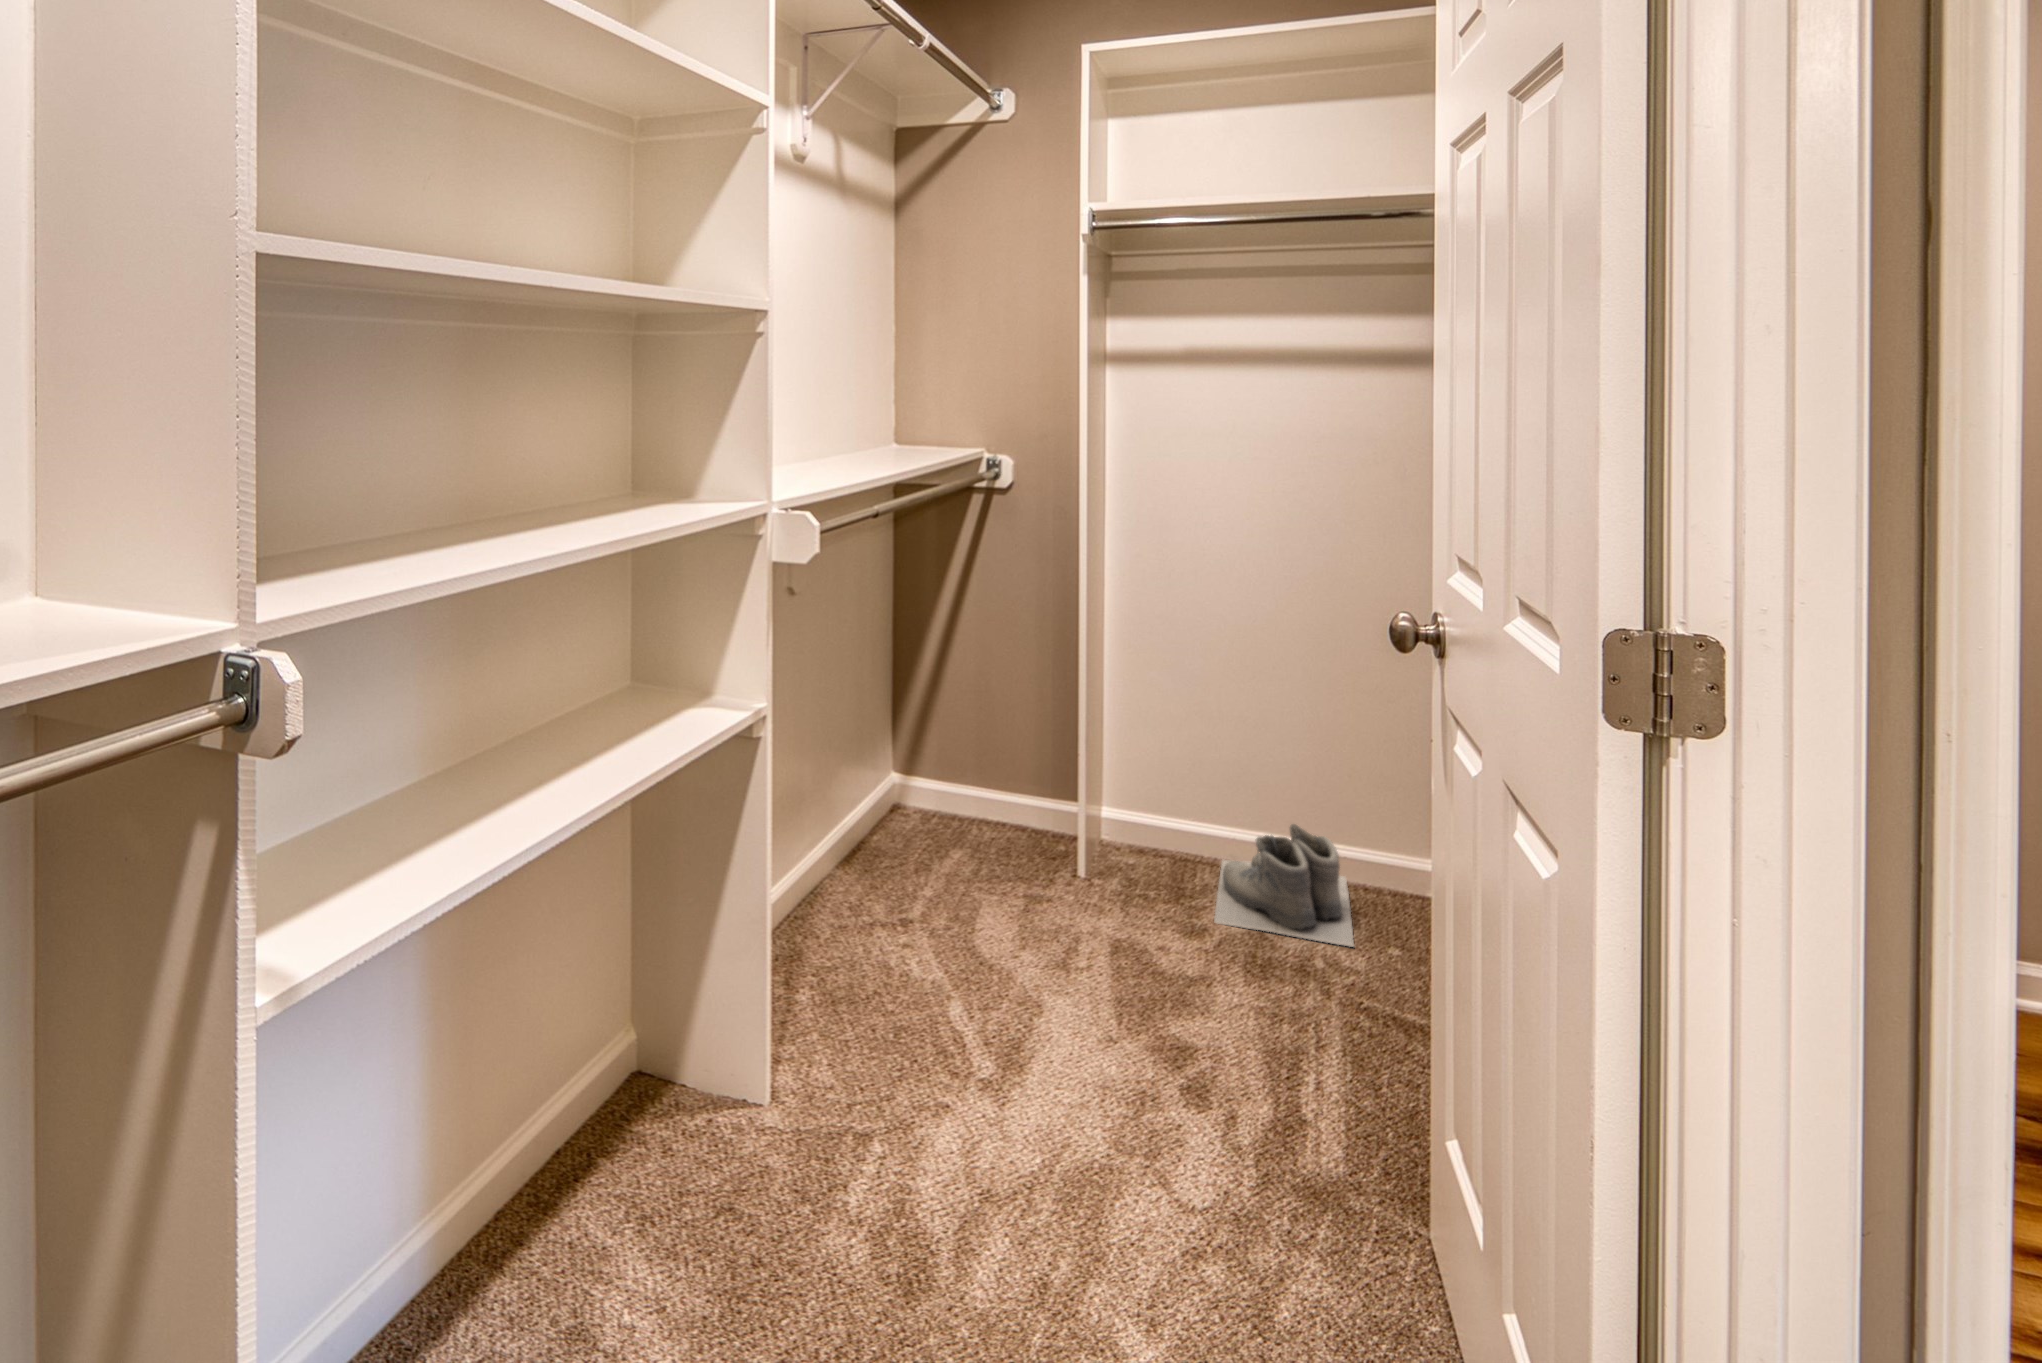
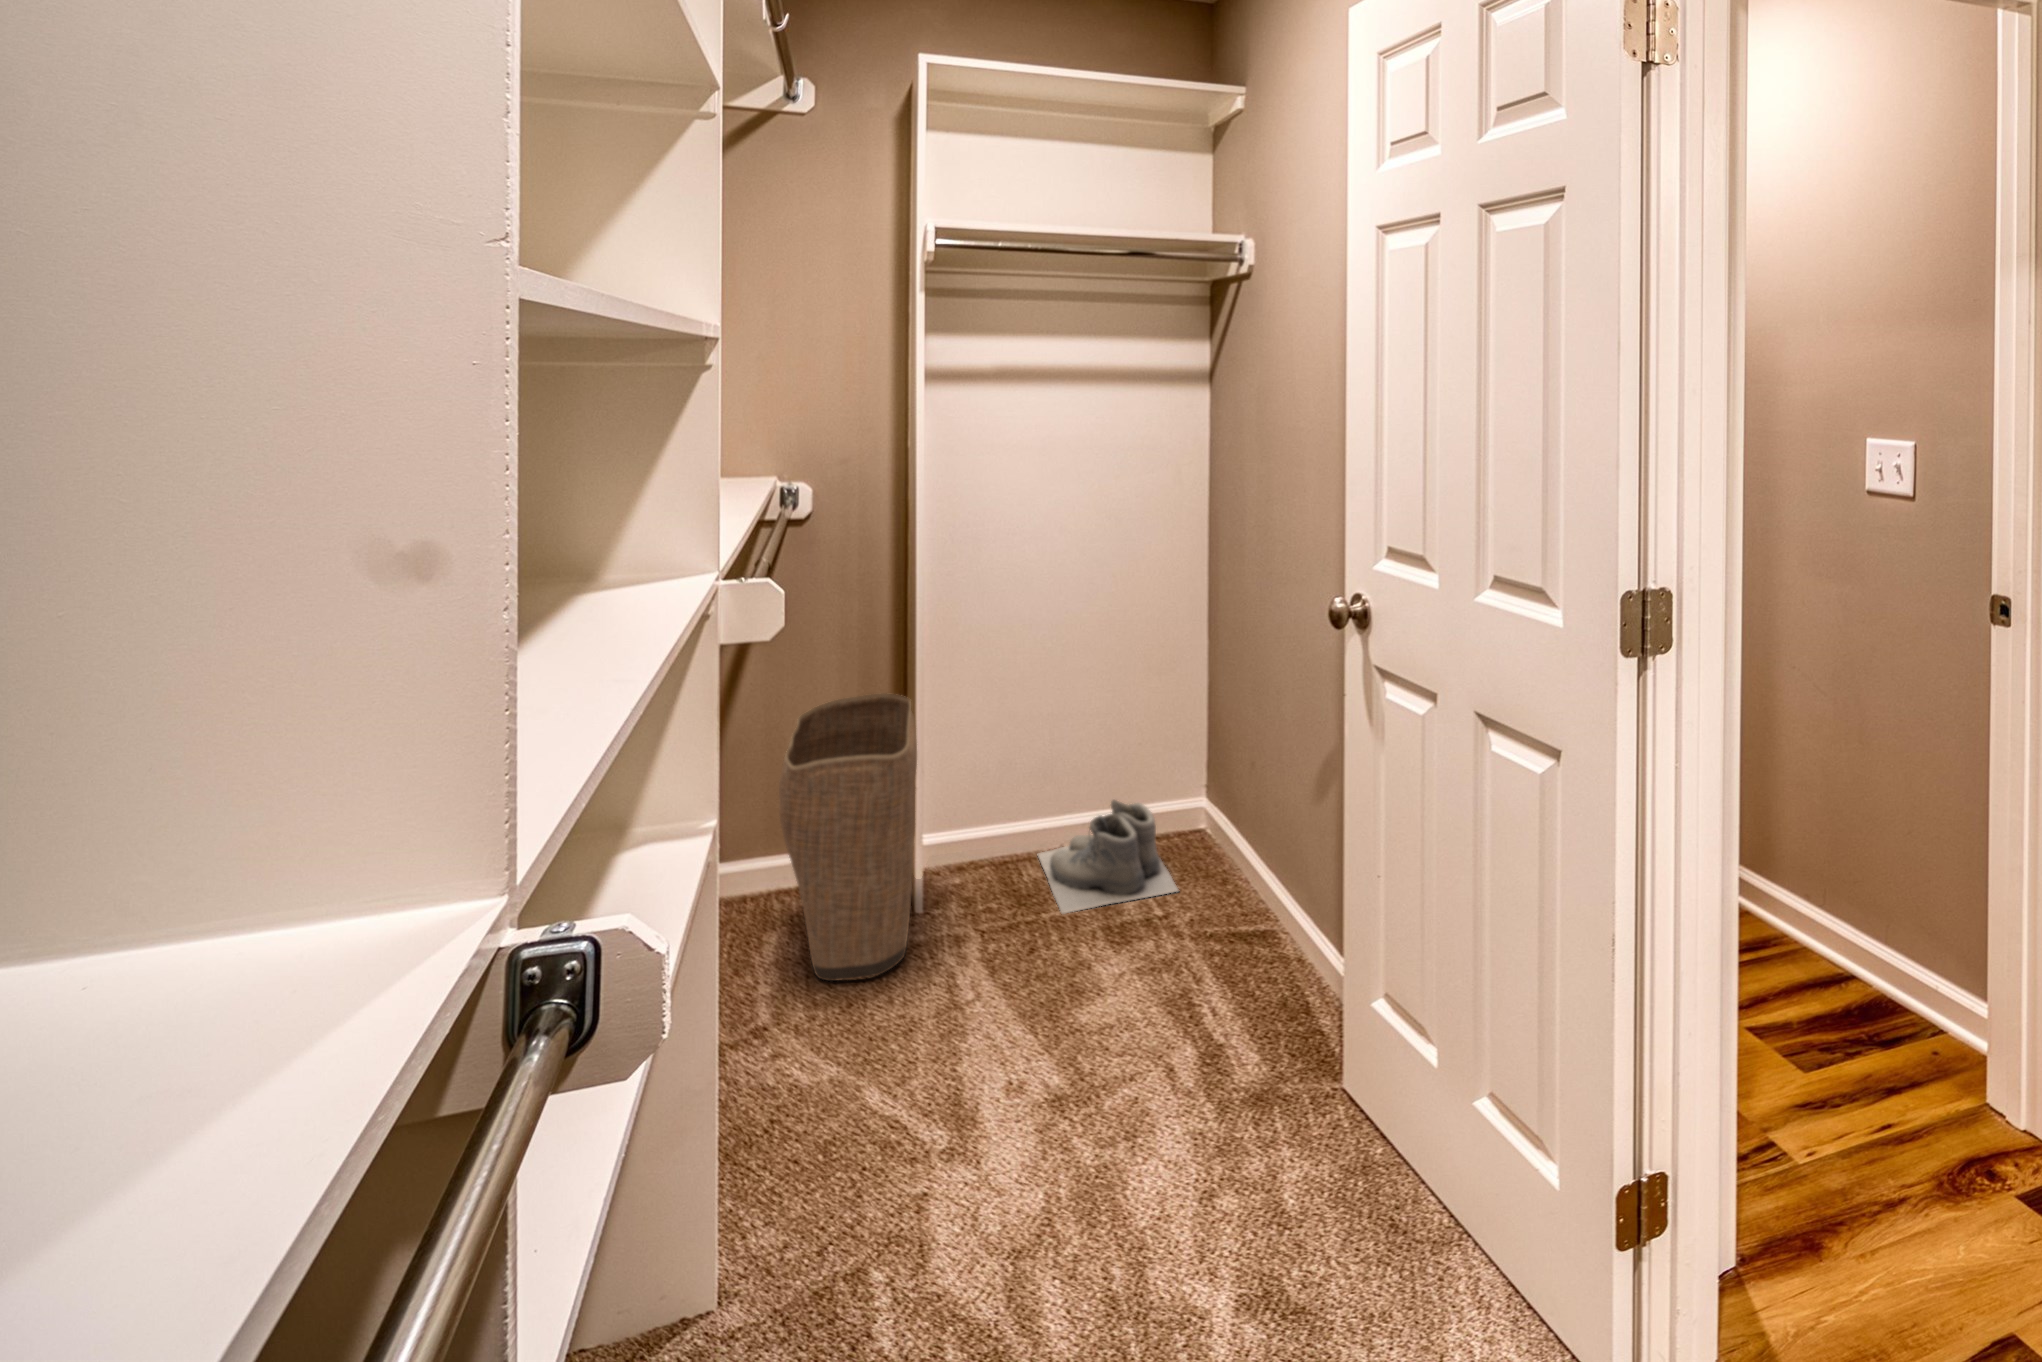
laundry basket: none [946,654,1088,912] -> present [779,693,917,981]

